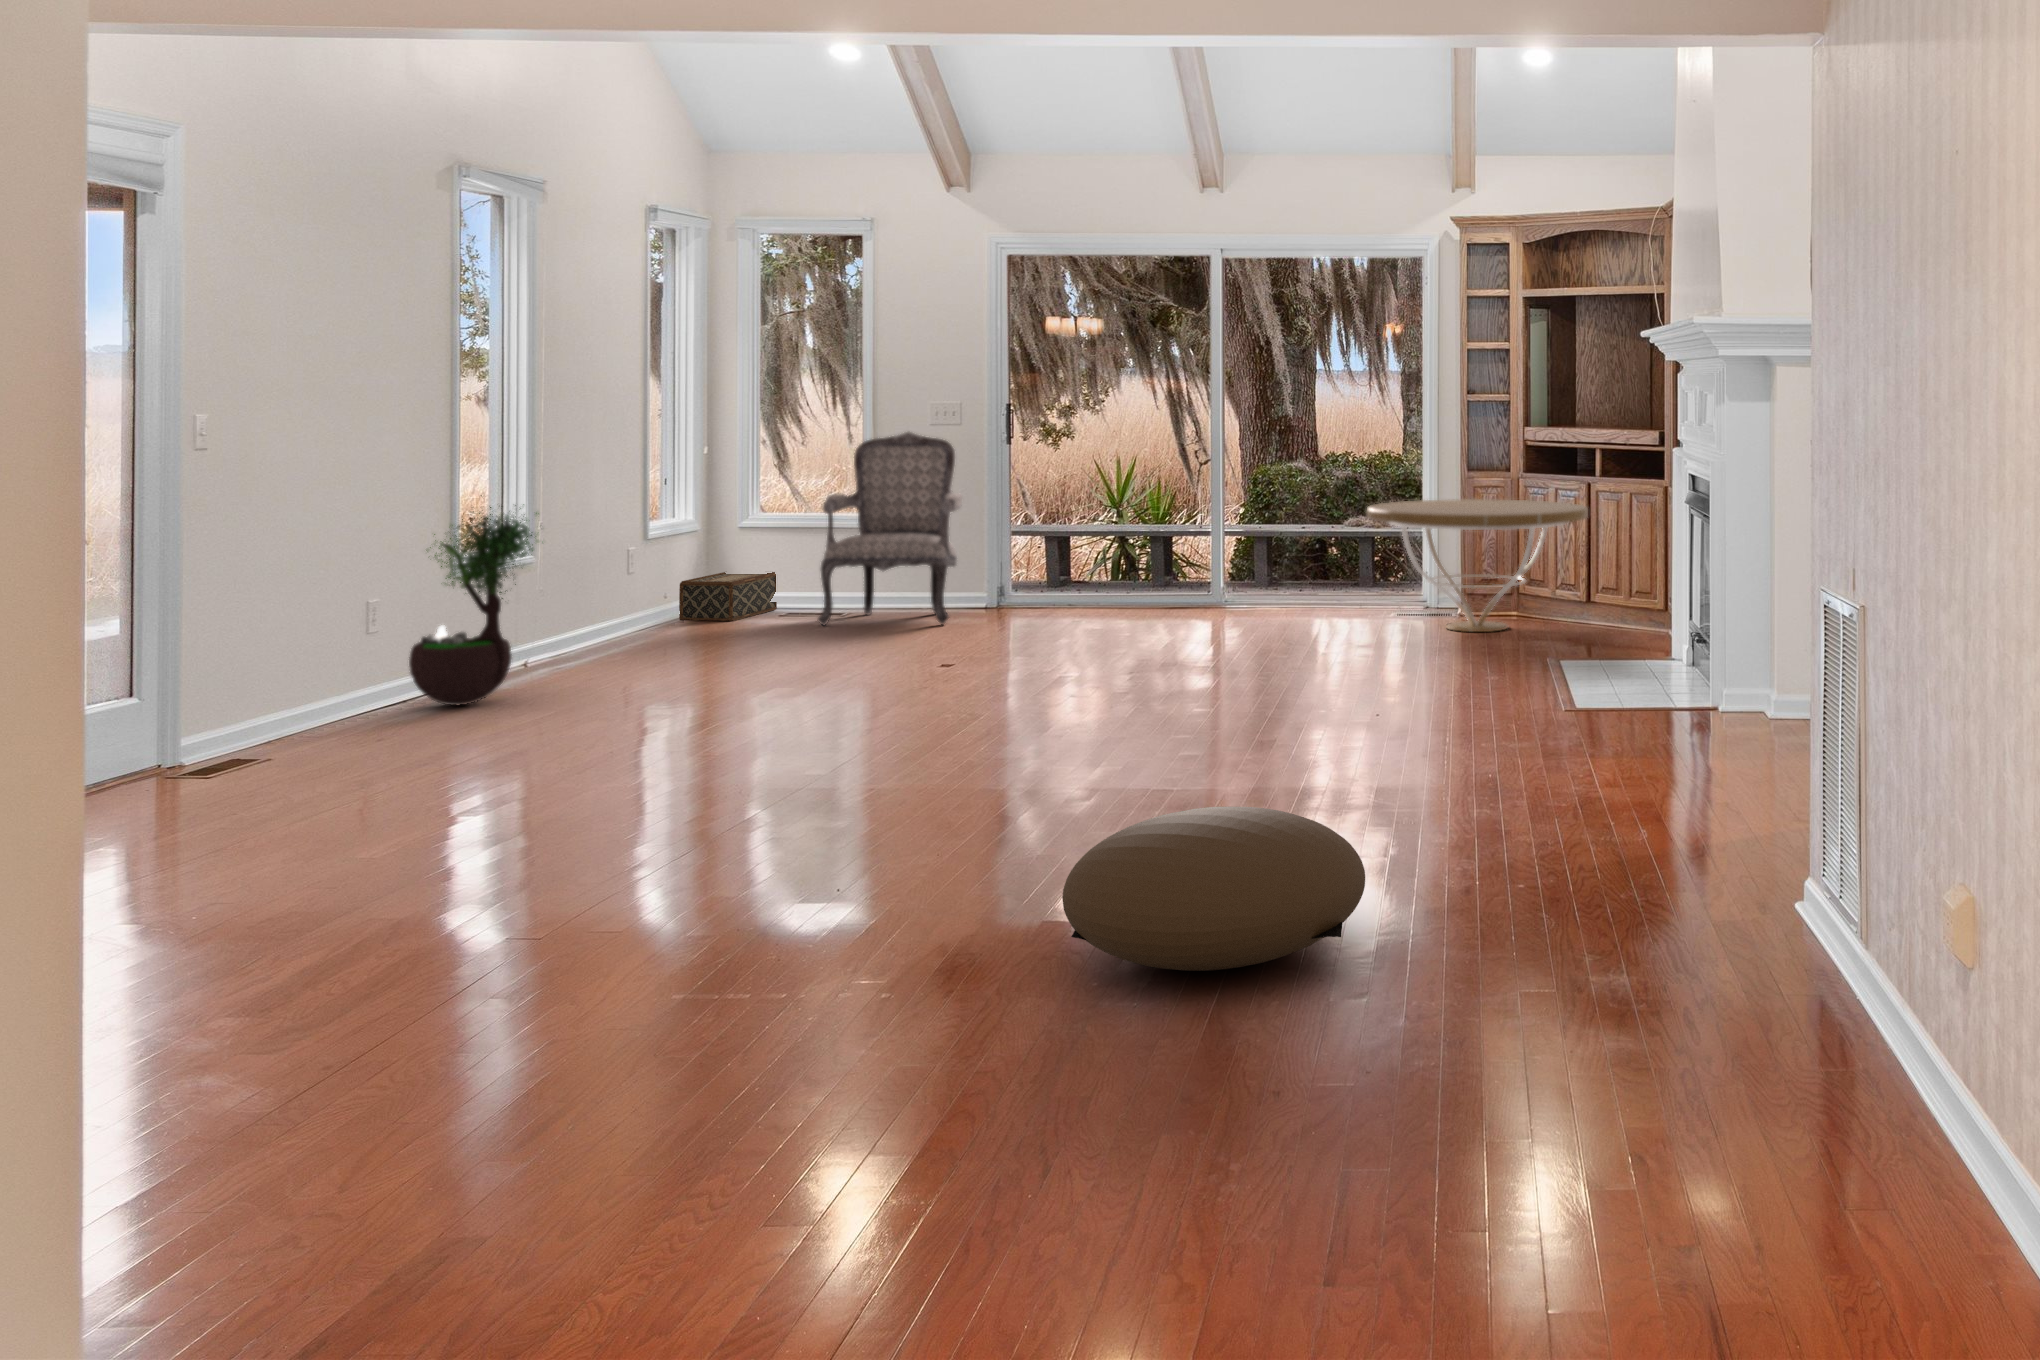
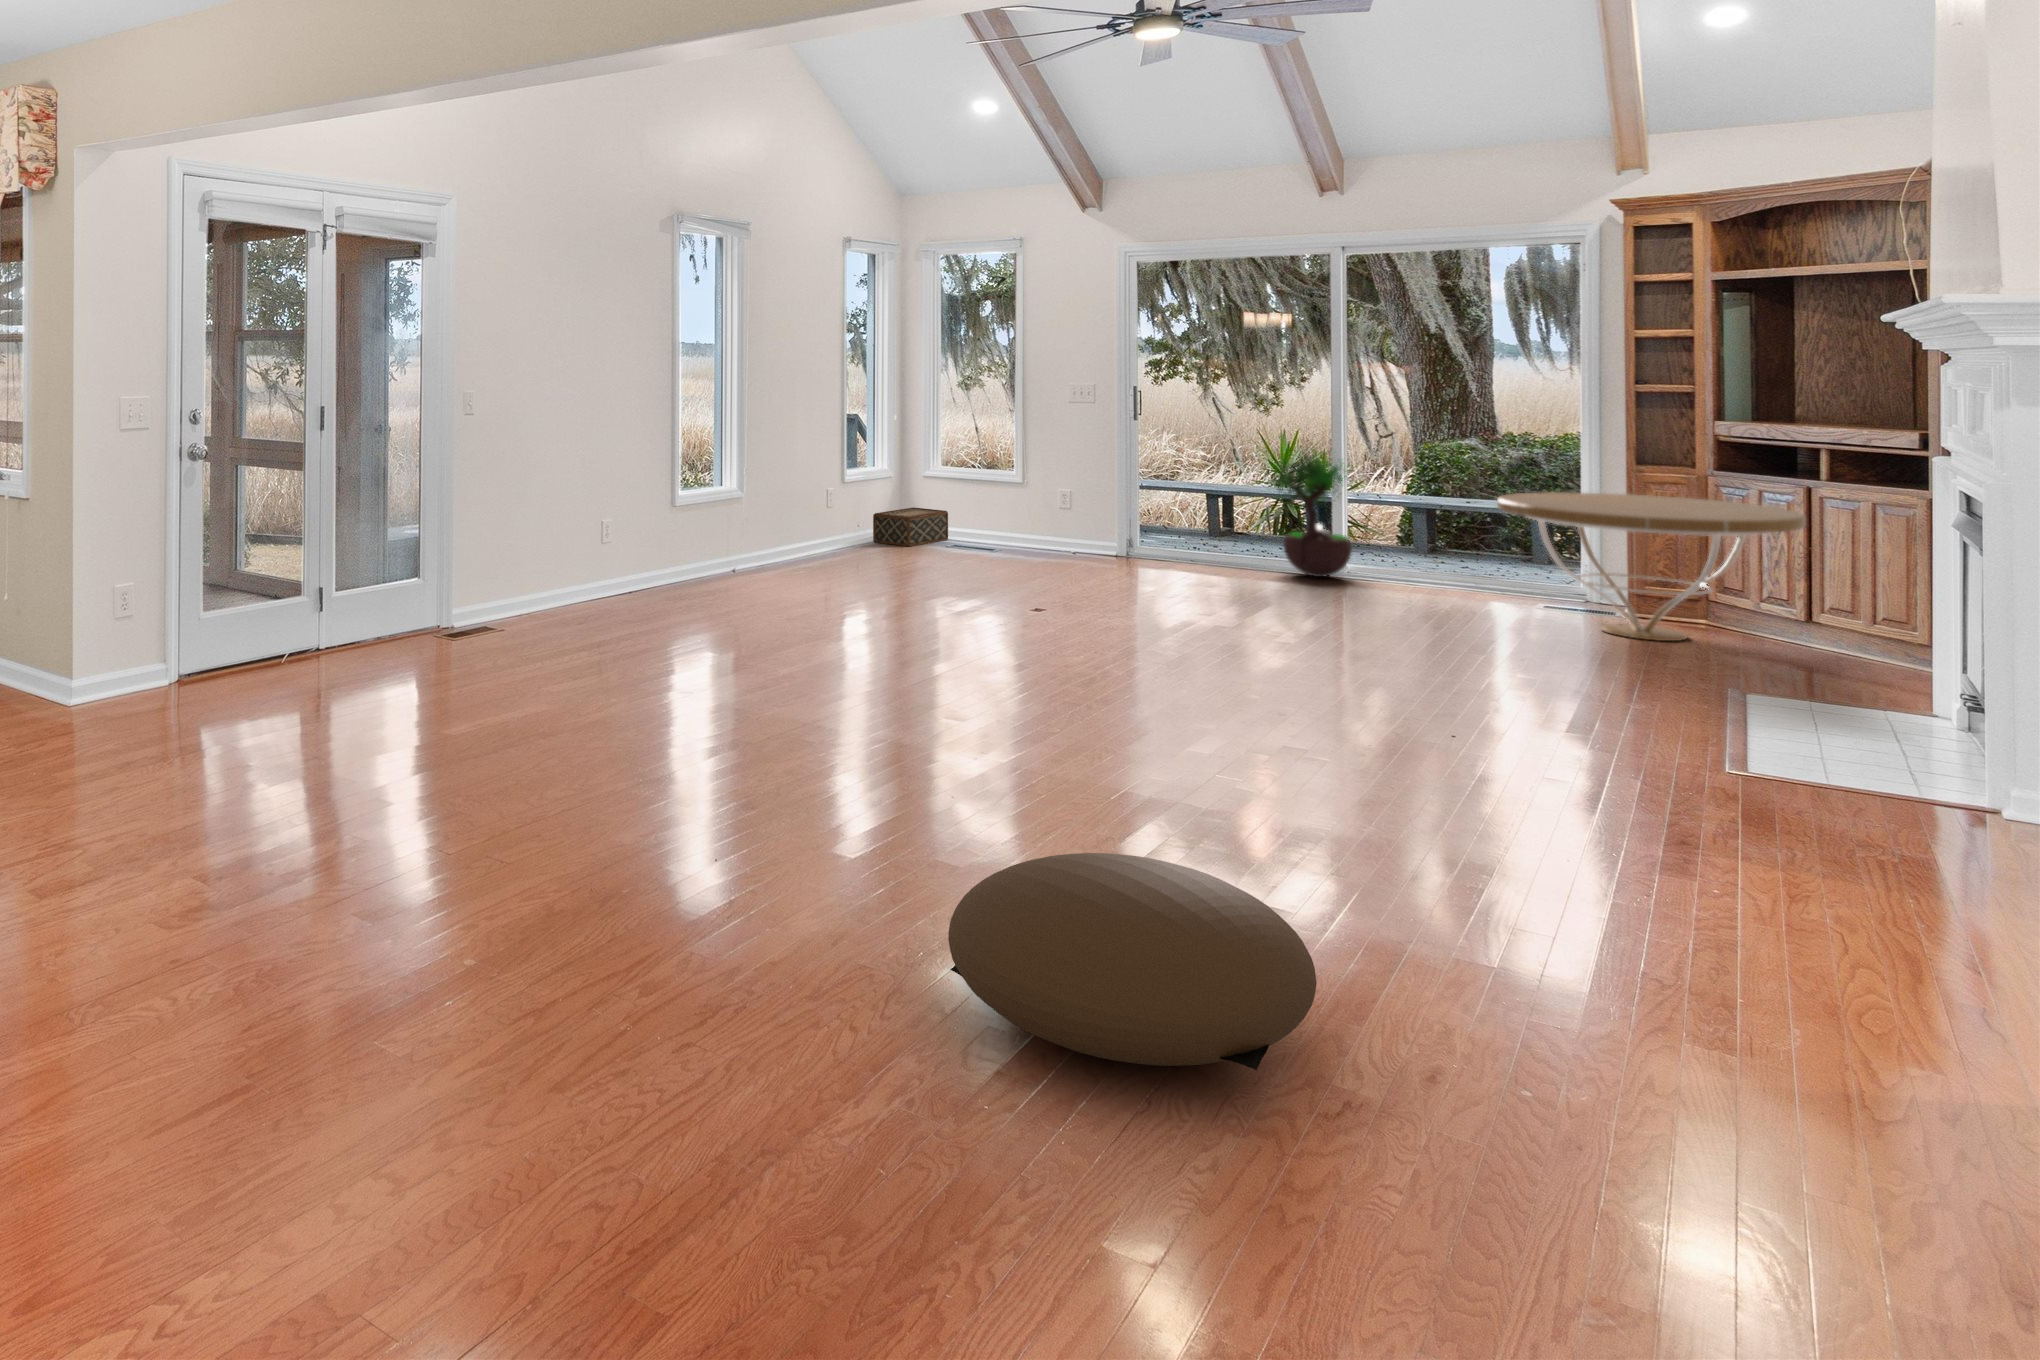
armchair: present [818,432,962,626] -> none [968,407,1089,568]
potted tree: present [409,495,539,706] -> present [1269,450,1355,577]

